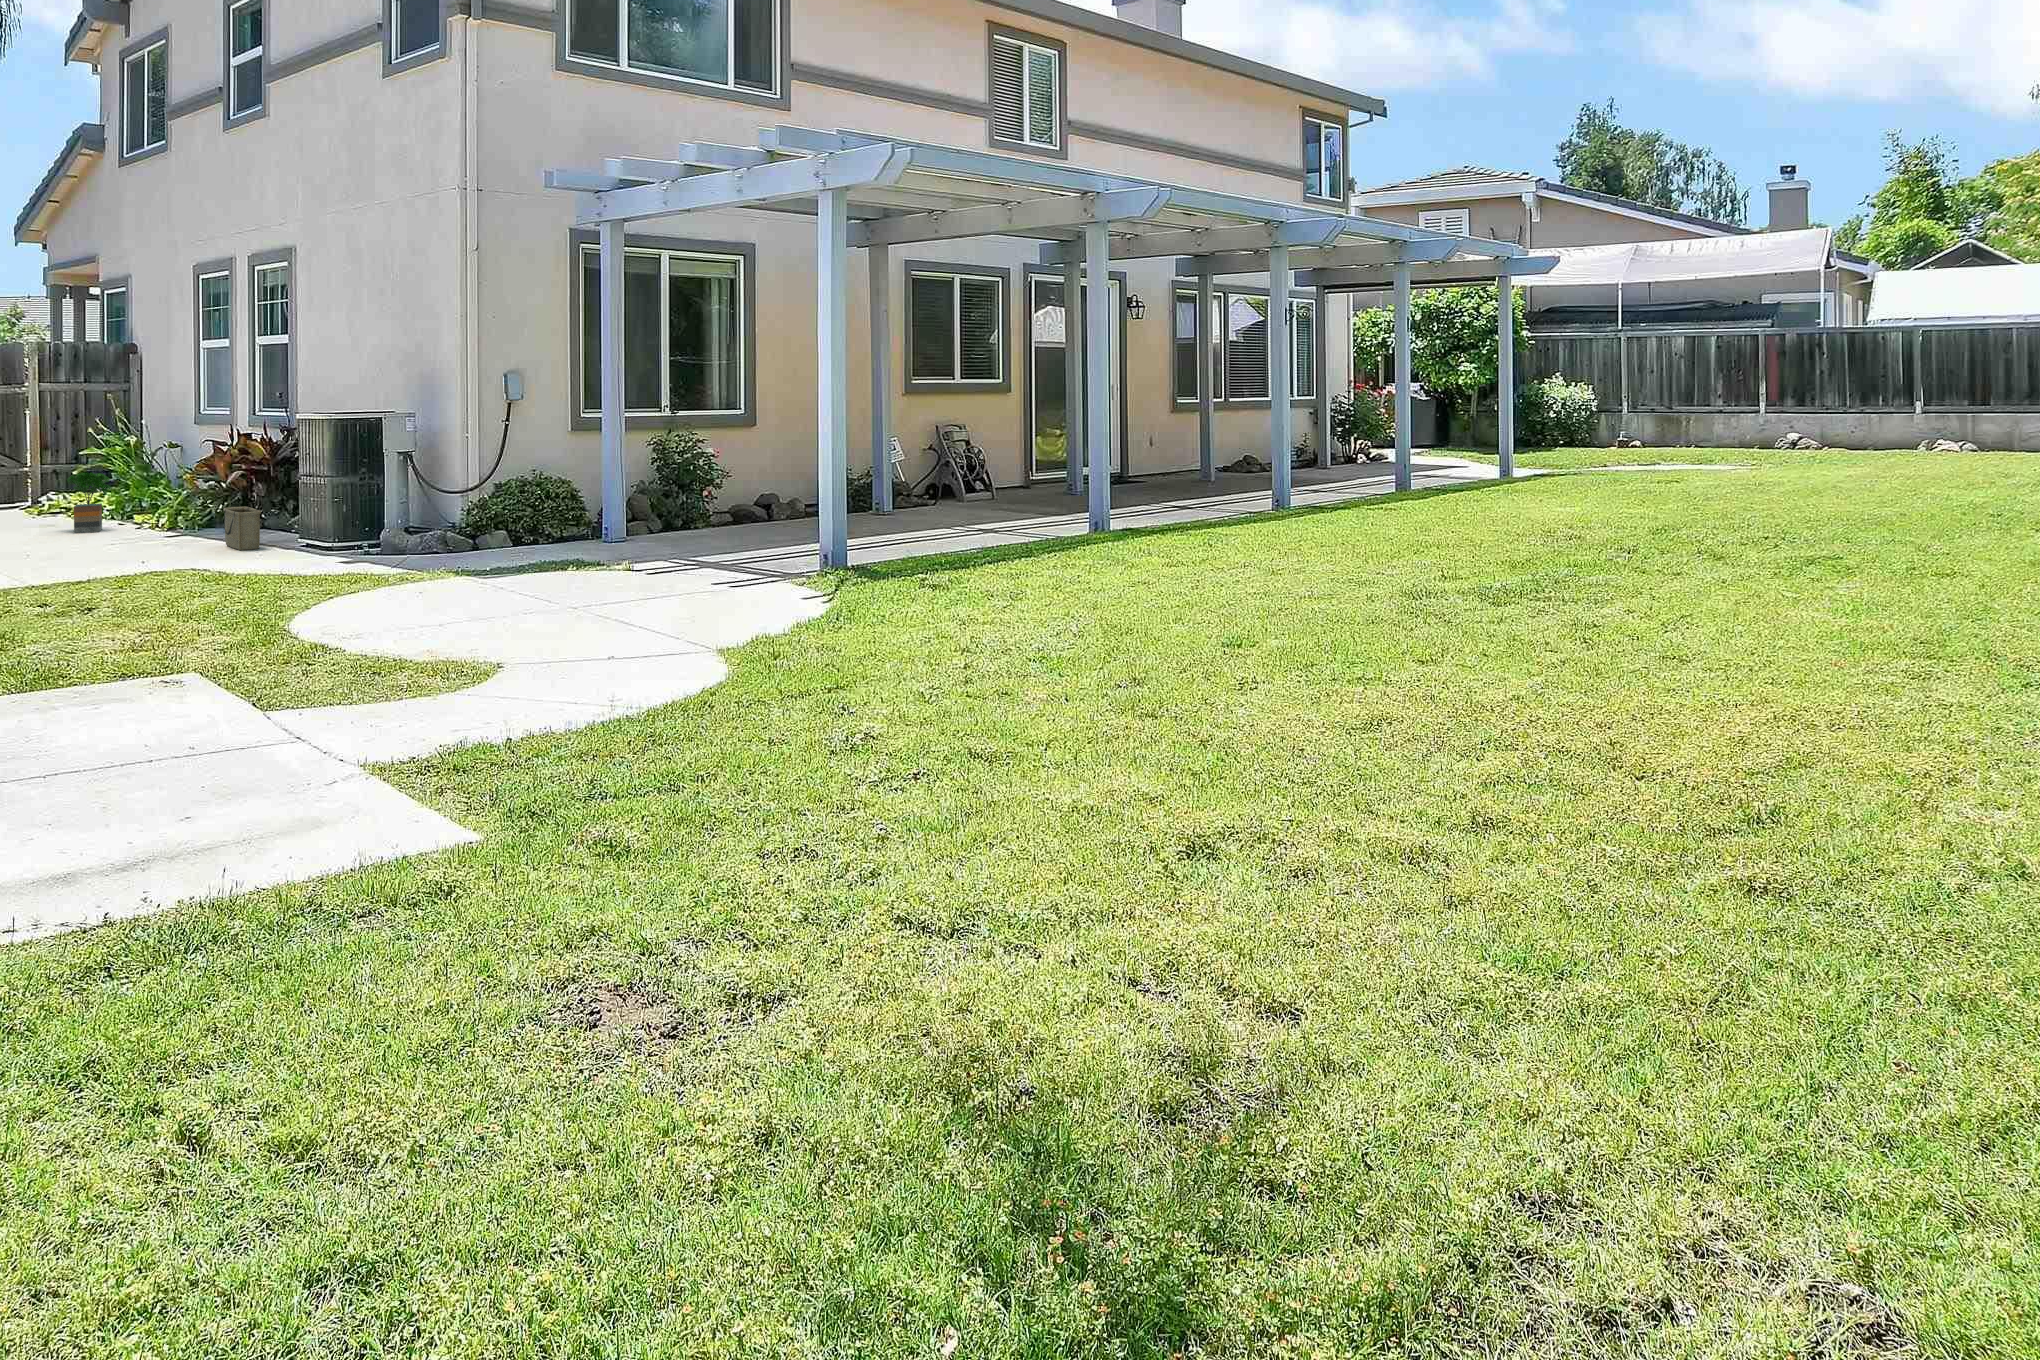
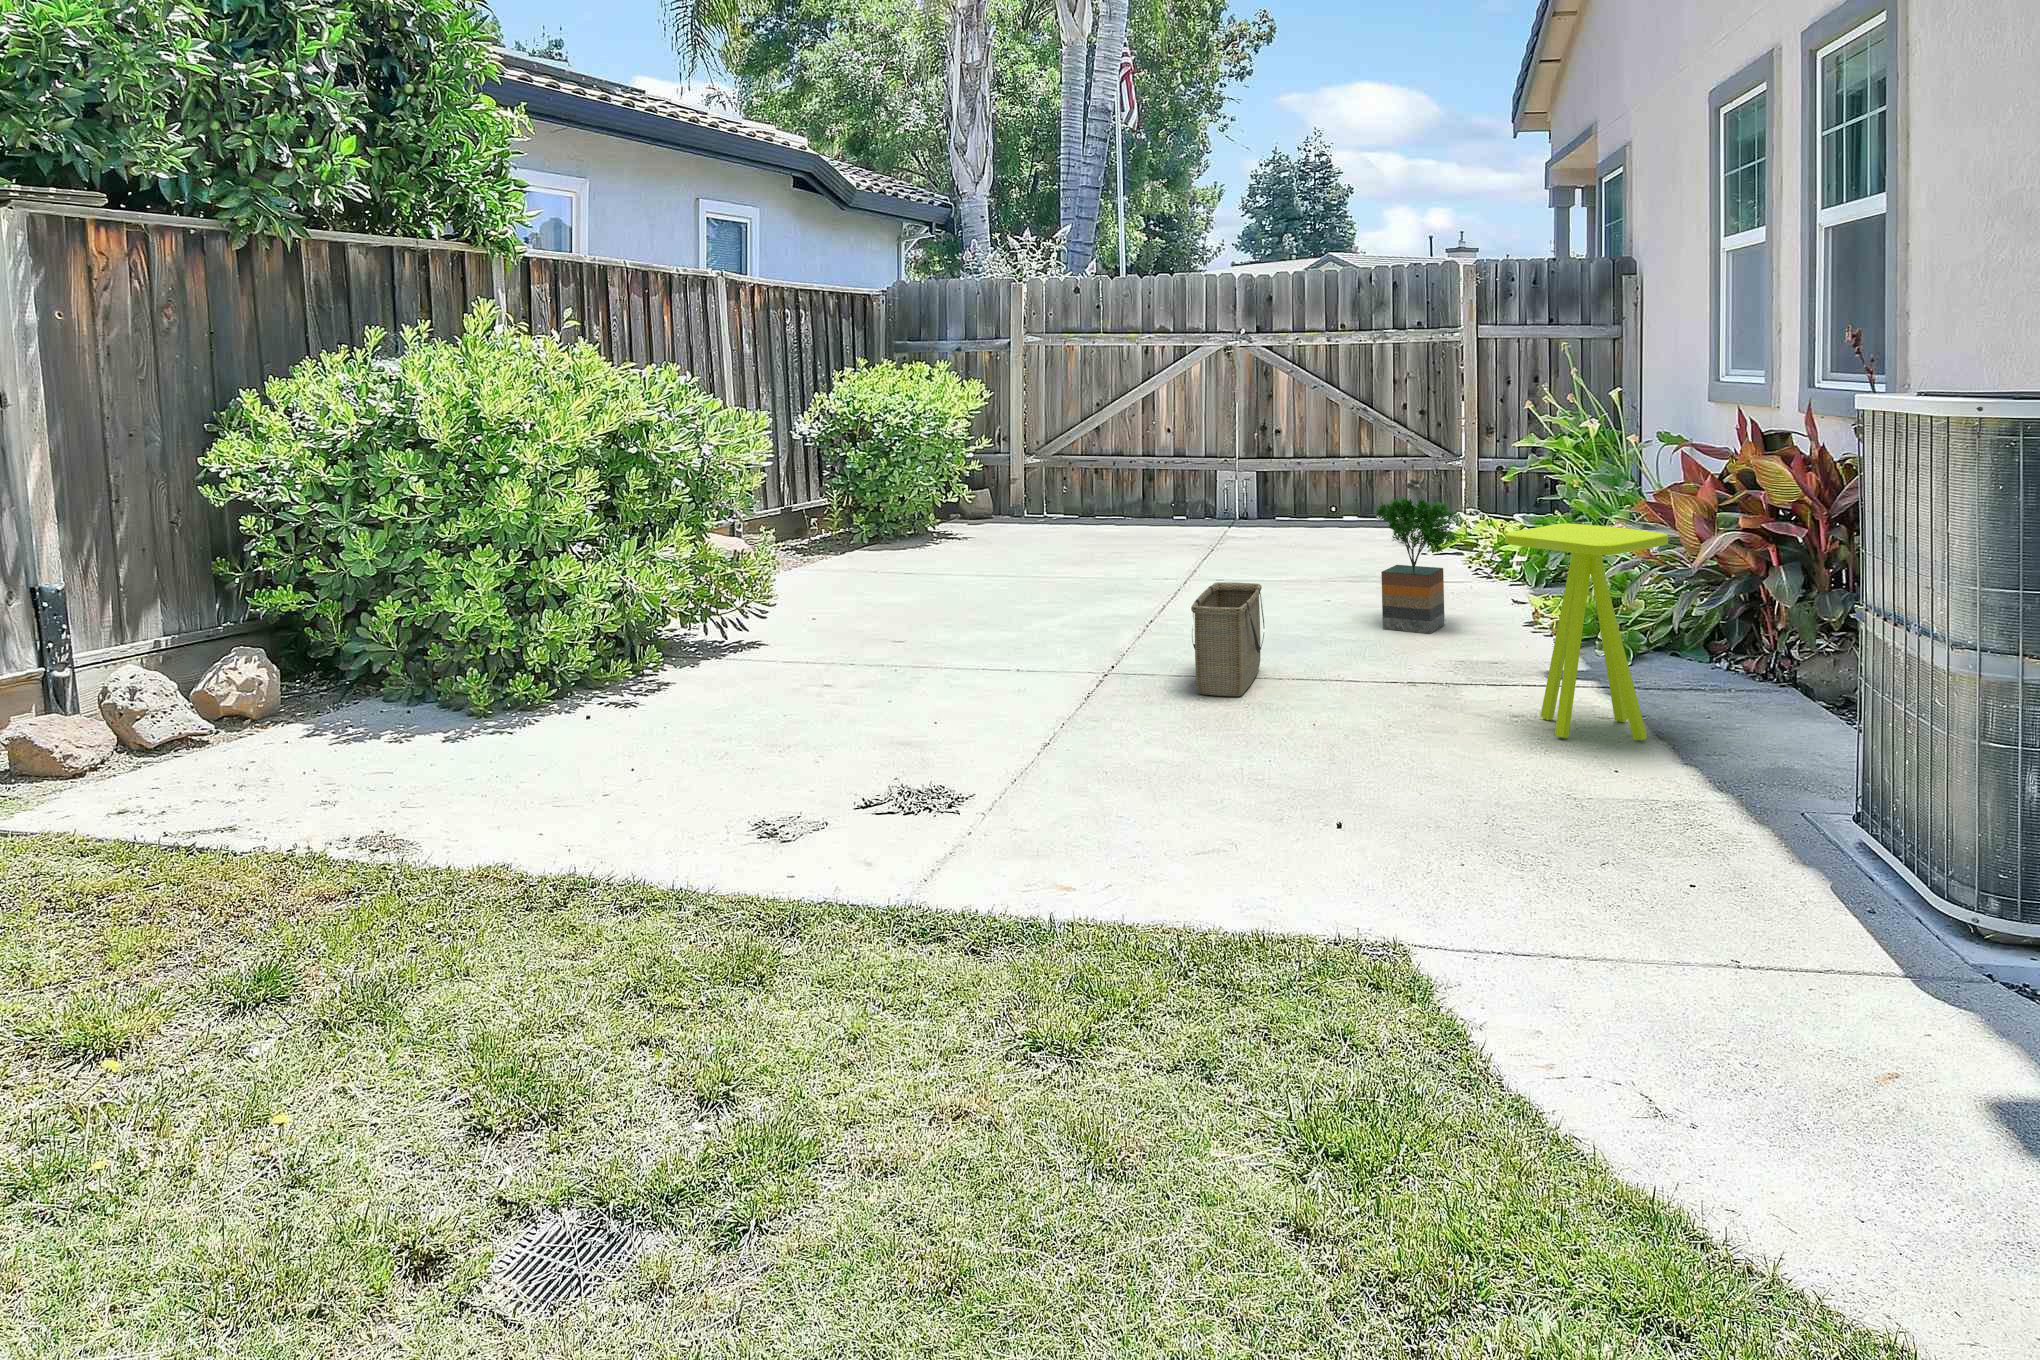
side table: none [165,469,224,543] -> present [1505,523,1668,740]
basket: present [224,507,261,550] -> present [1191,582,1264,696]

